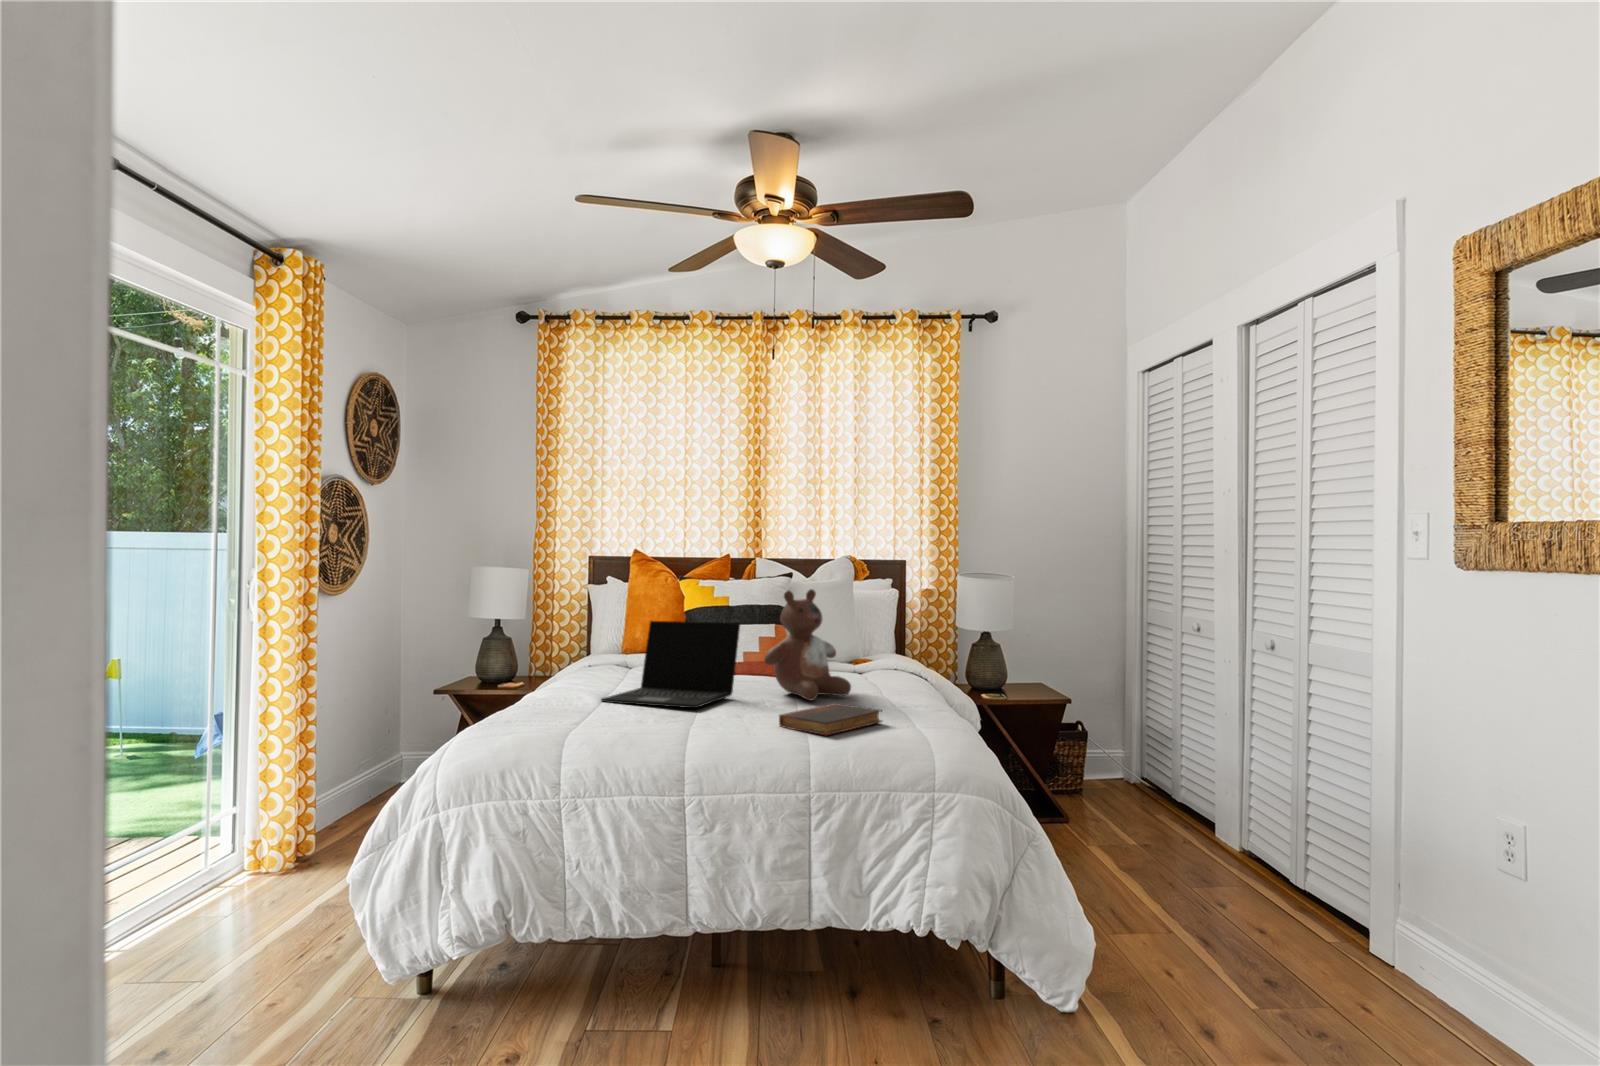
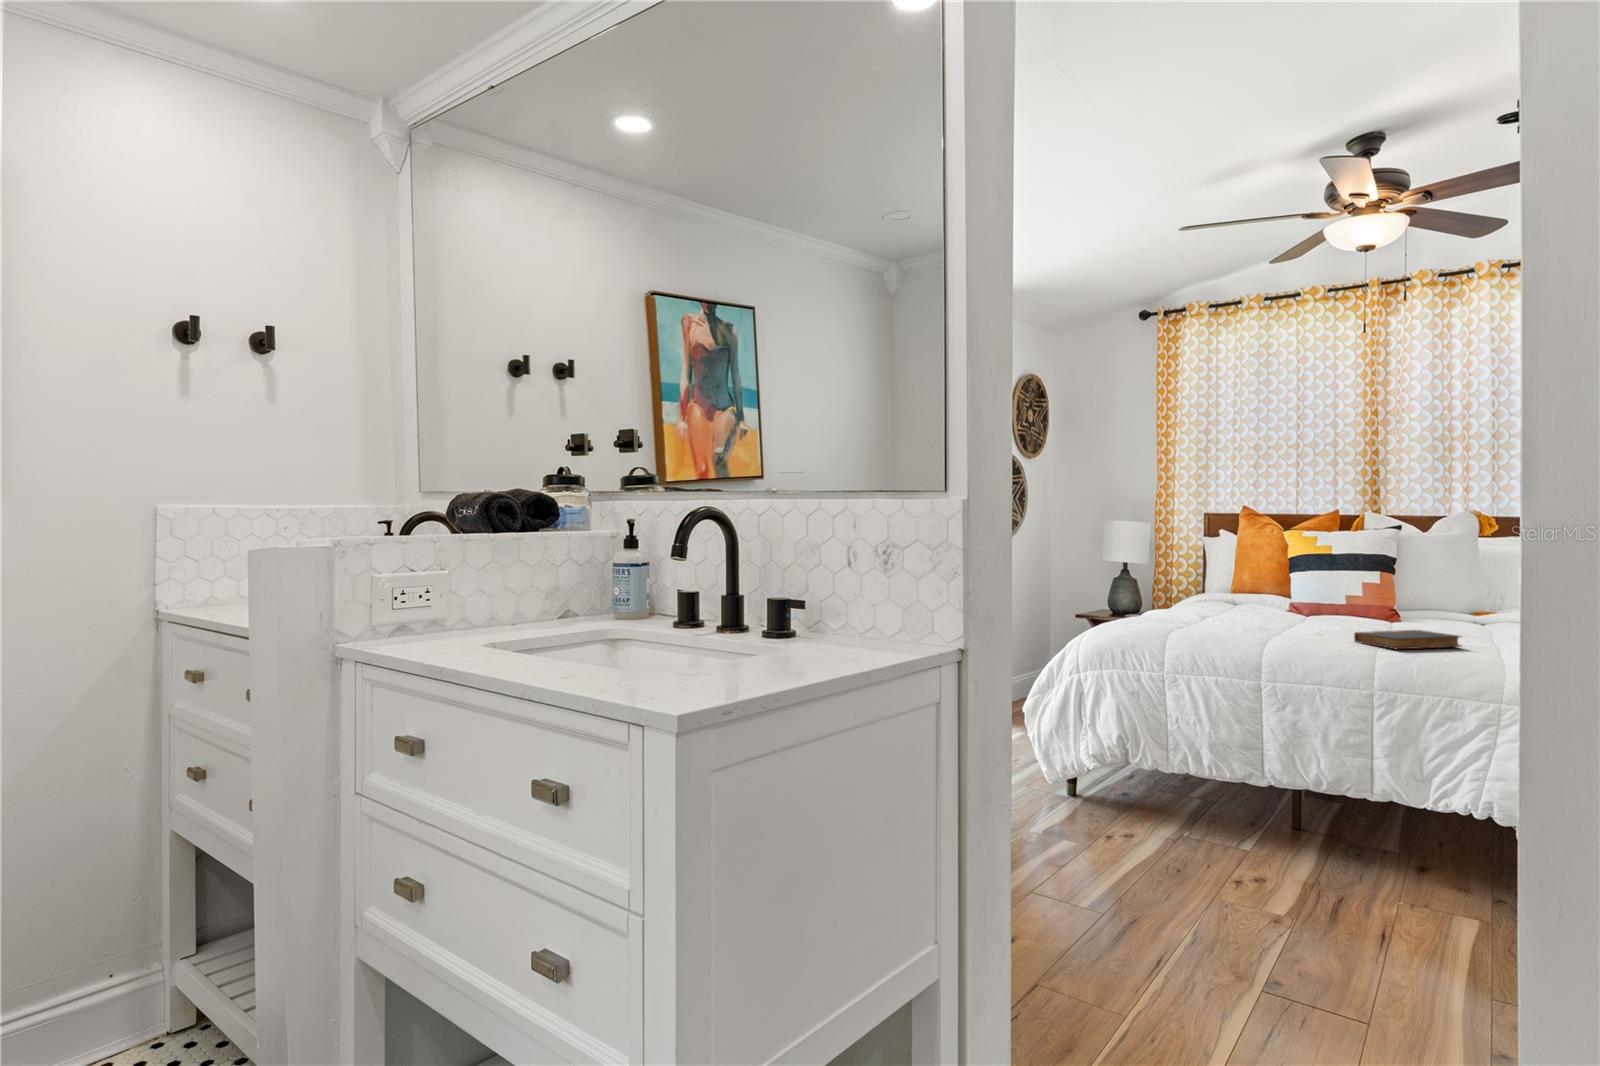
stuffed bear: present [764,589,851,700] -> none [1352,534,1443,630]
laptop: present [601,621,740,708] -> none [1202,559,1329,626]

